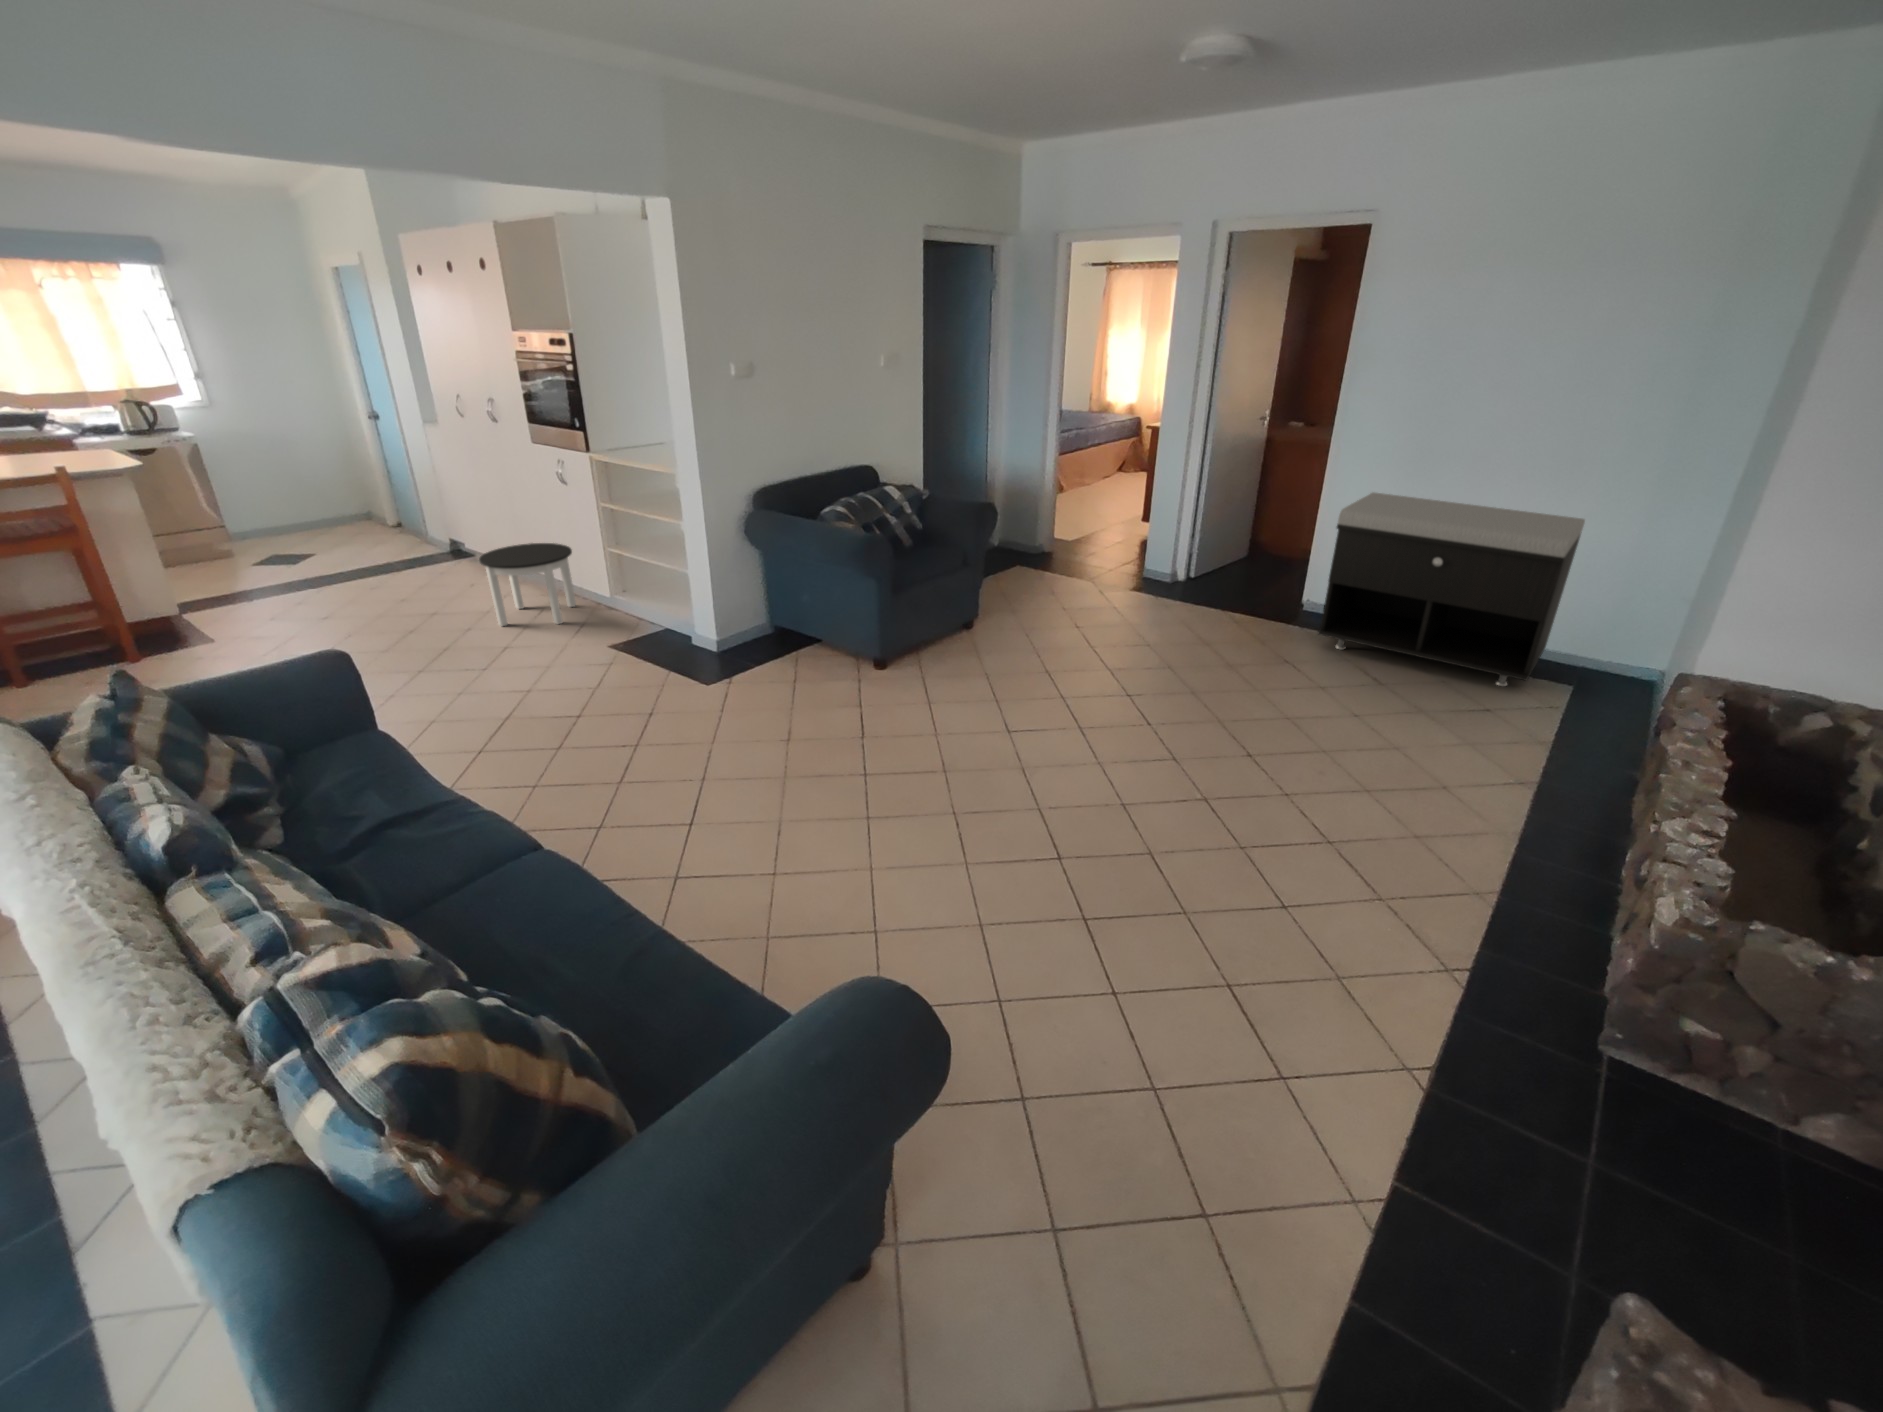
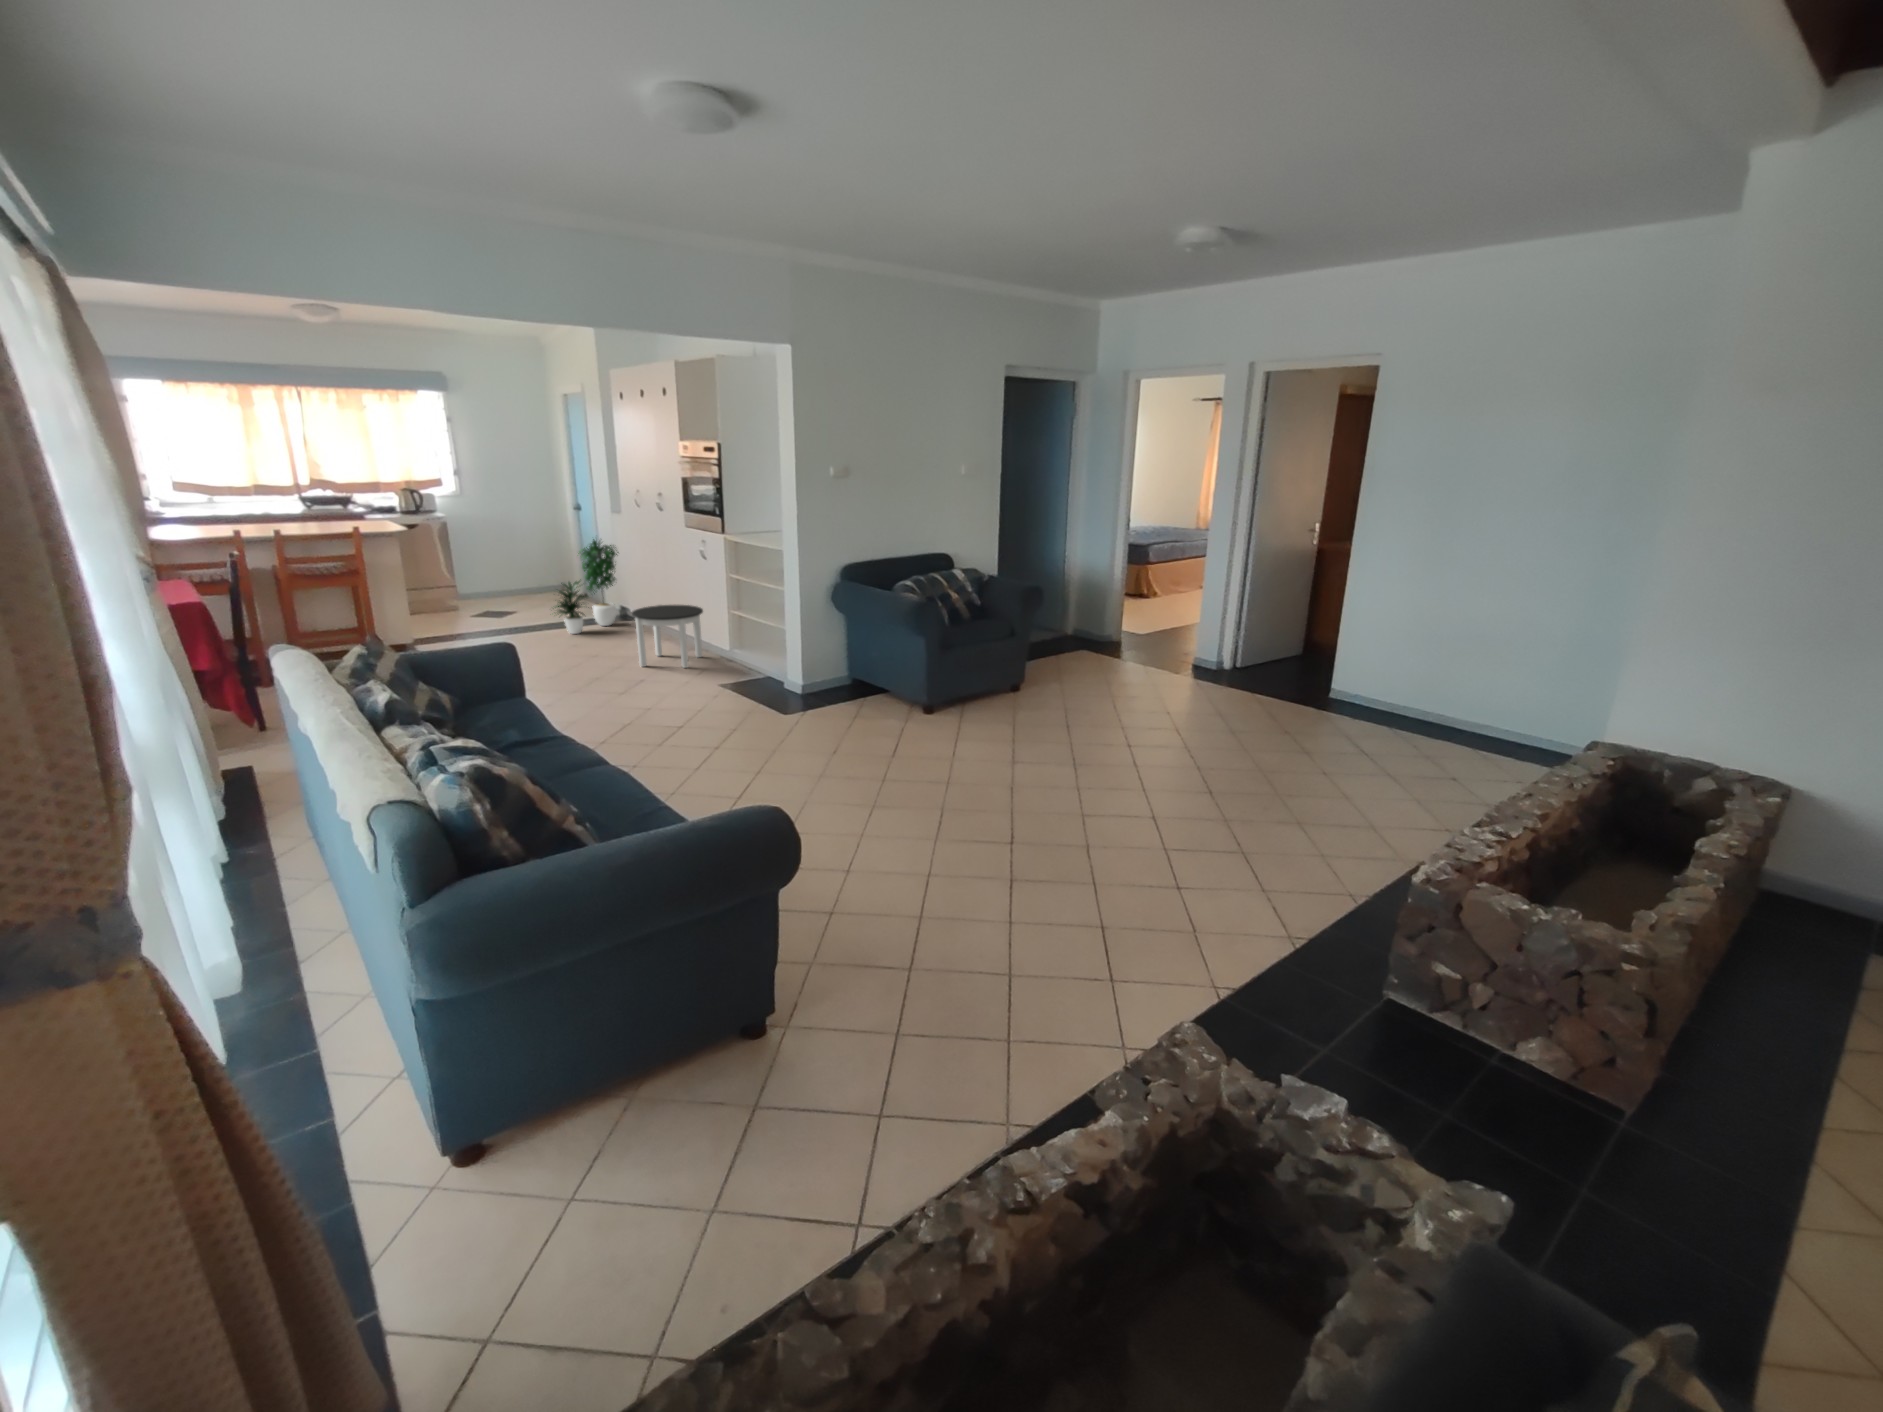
potted plant: none [360,454,449,583] -> present [553,539,619,634]
storage bench: present [1318,492,1585,687] -> none [1328,591,1578,768]

